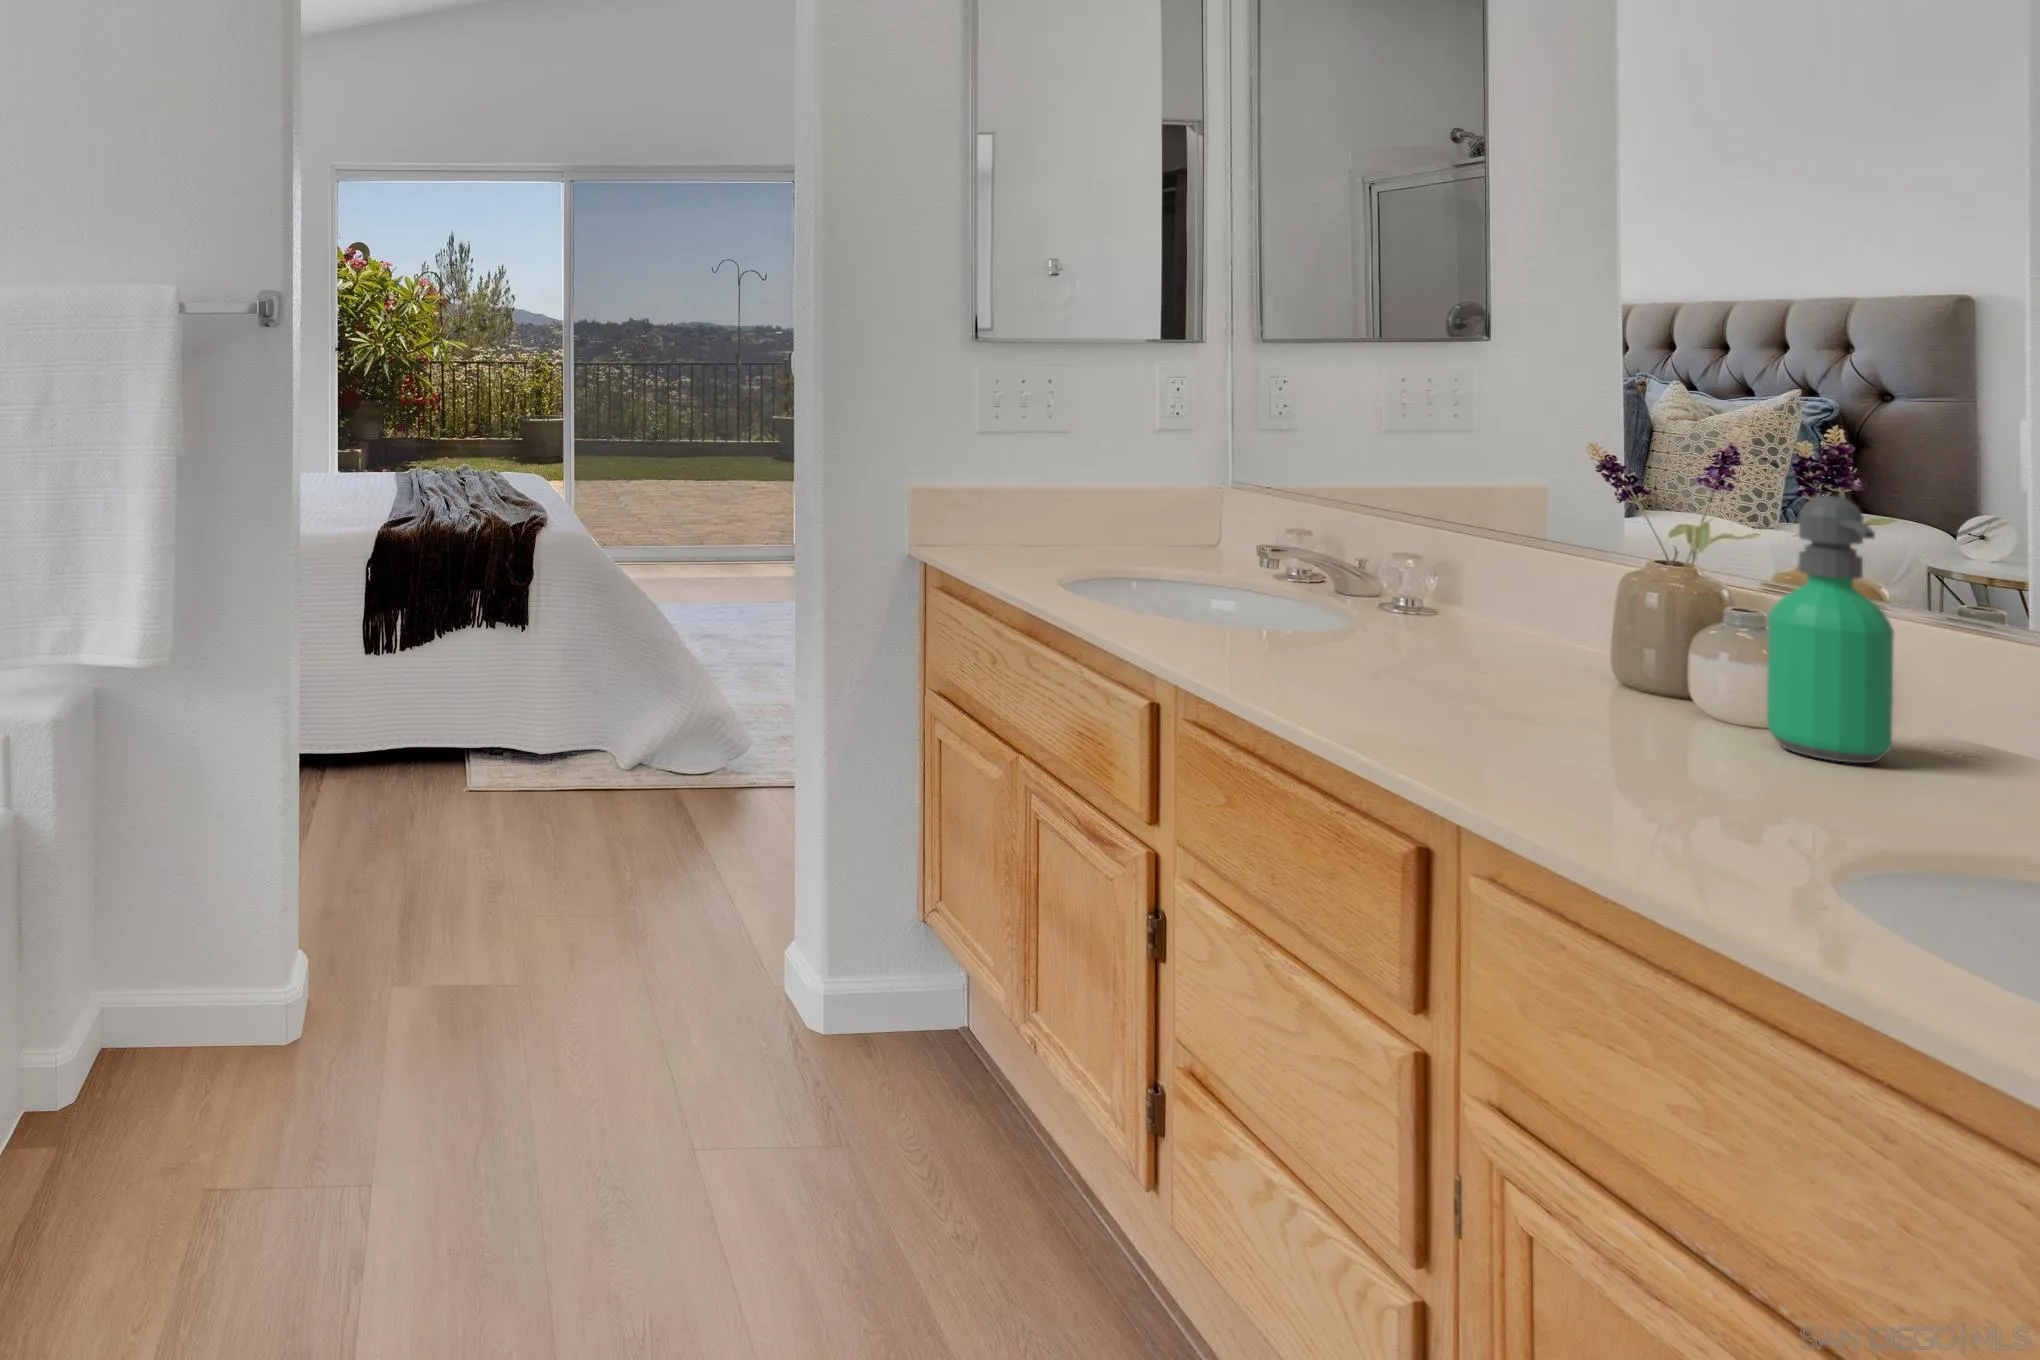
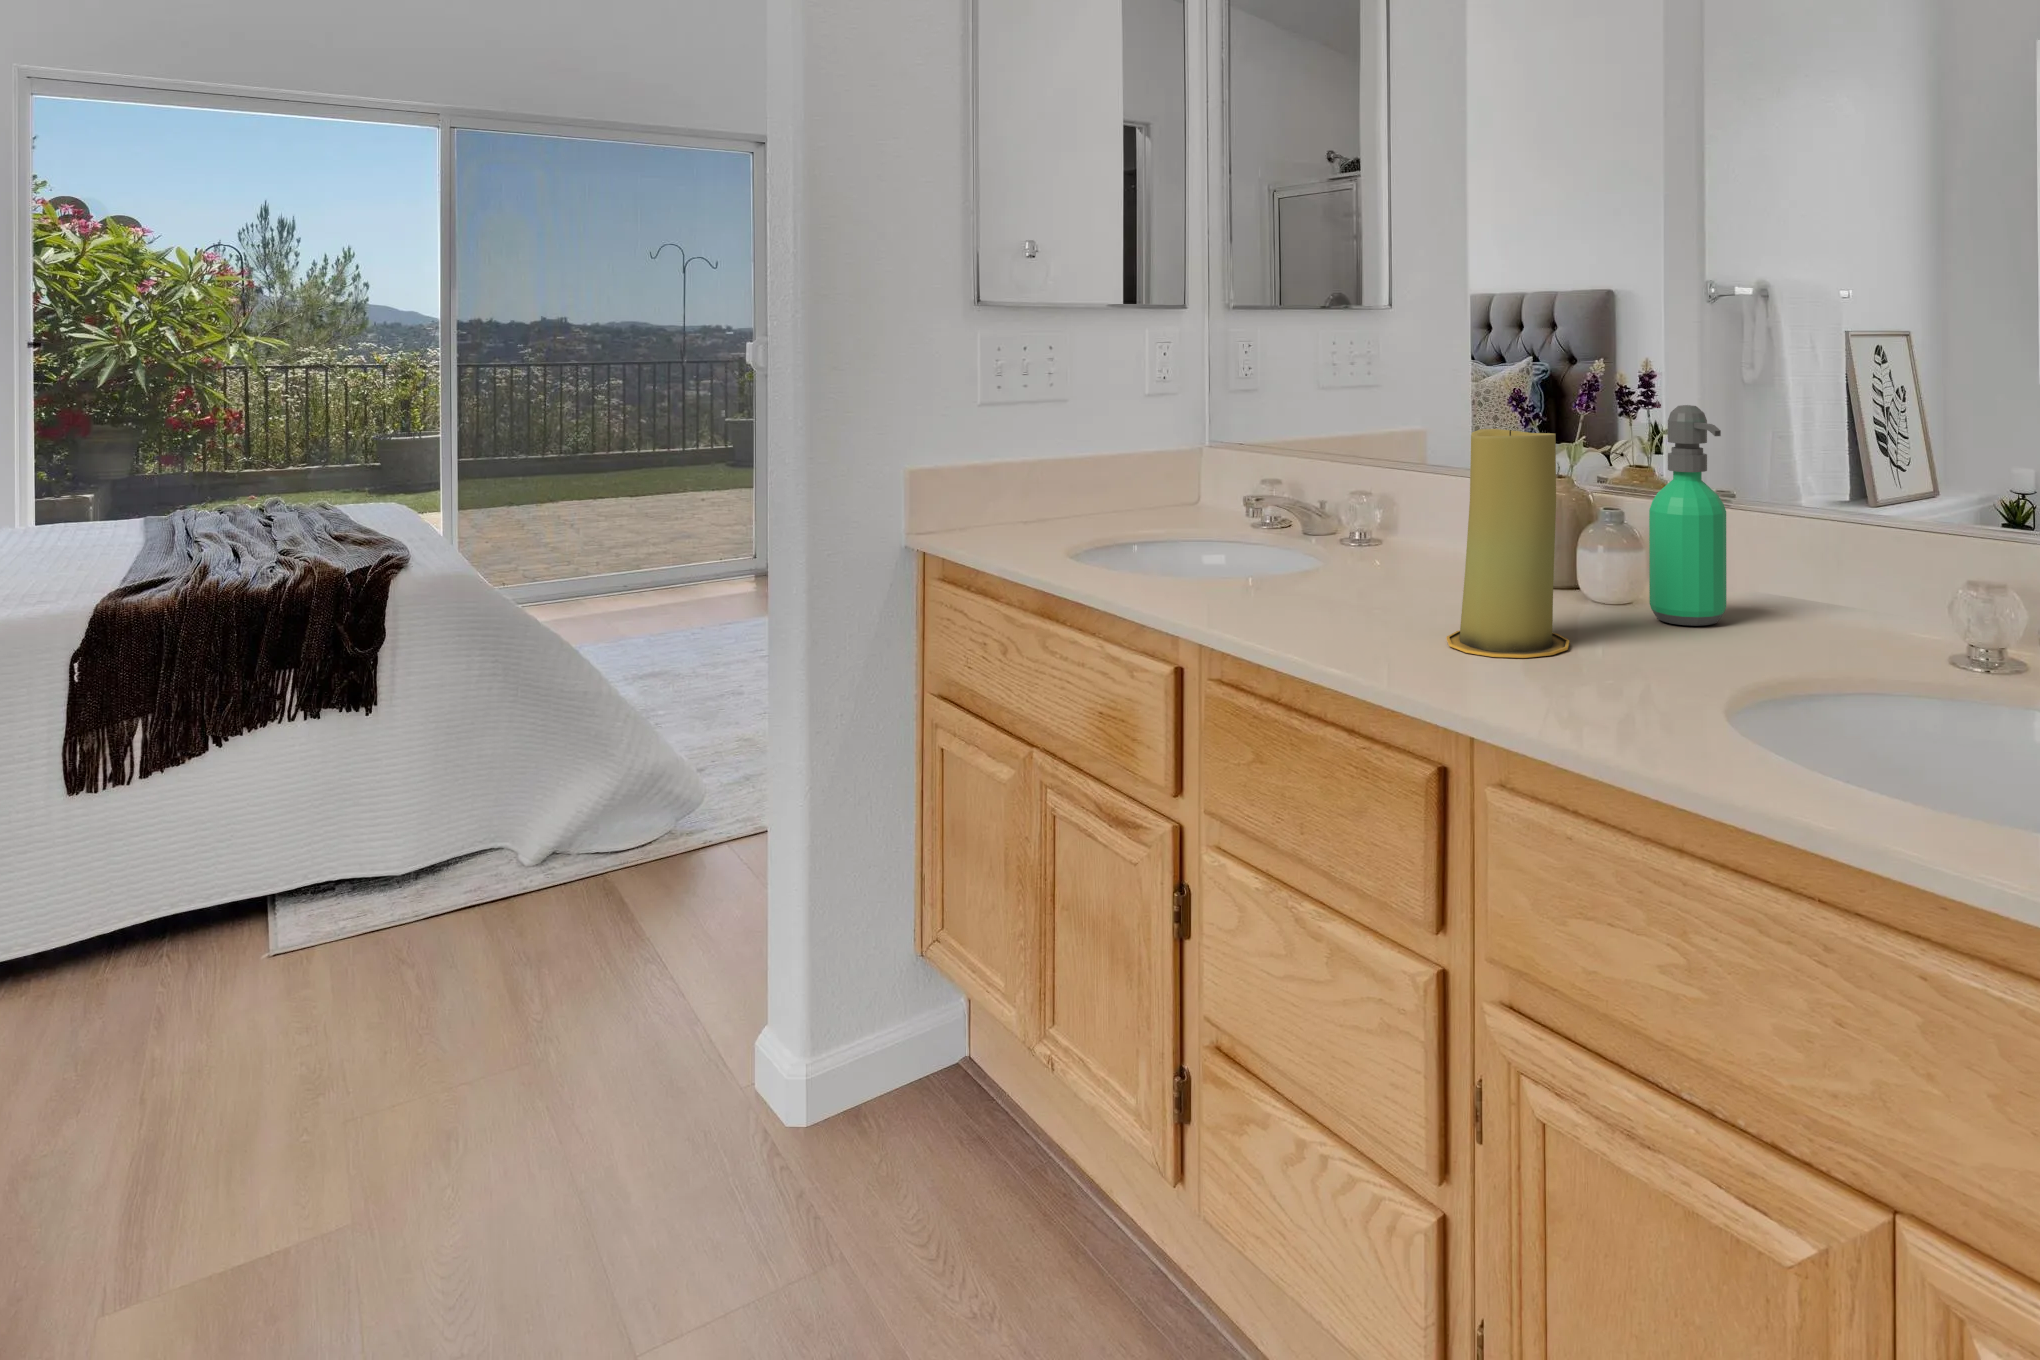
candle: none [1457,507,1623,760] -> present [1446,429,1569,658]

